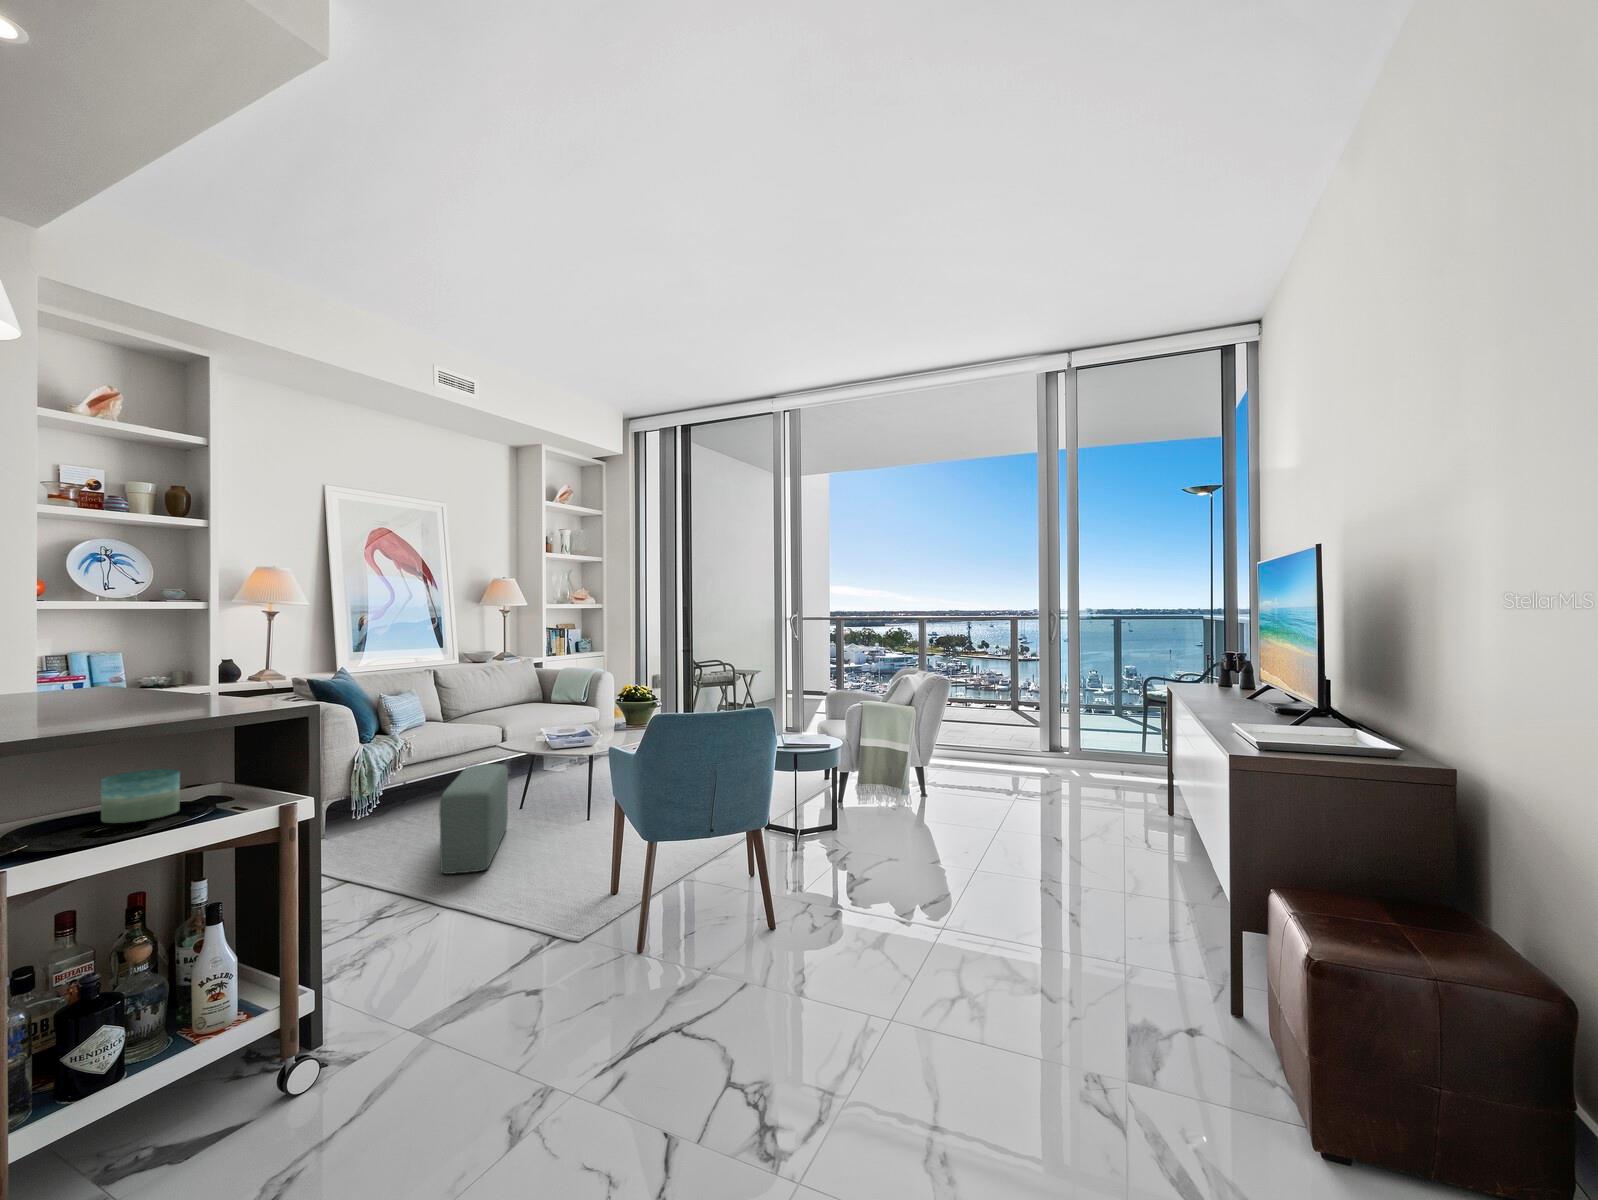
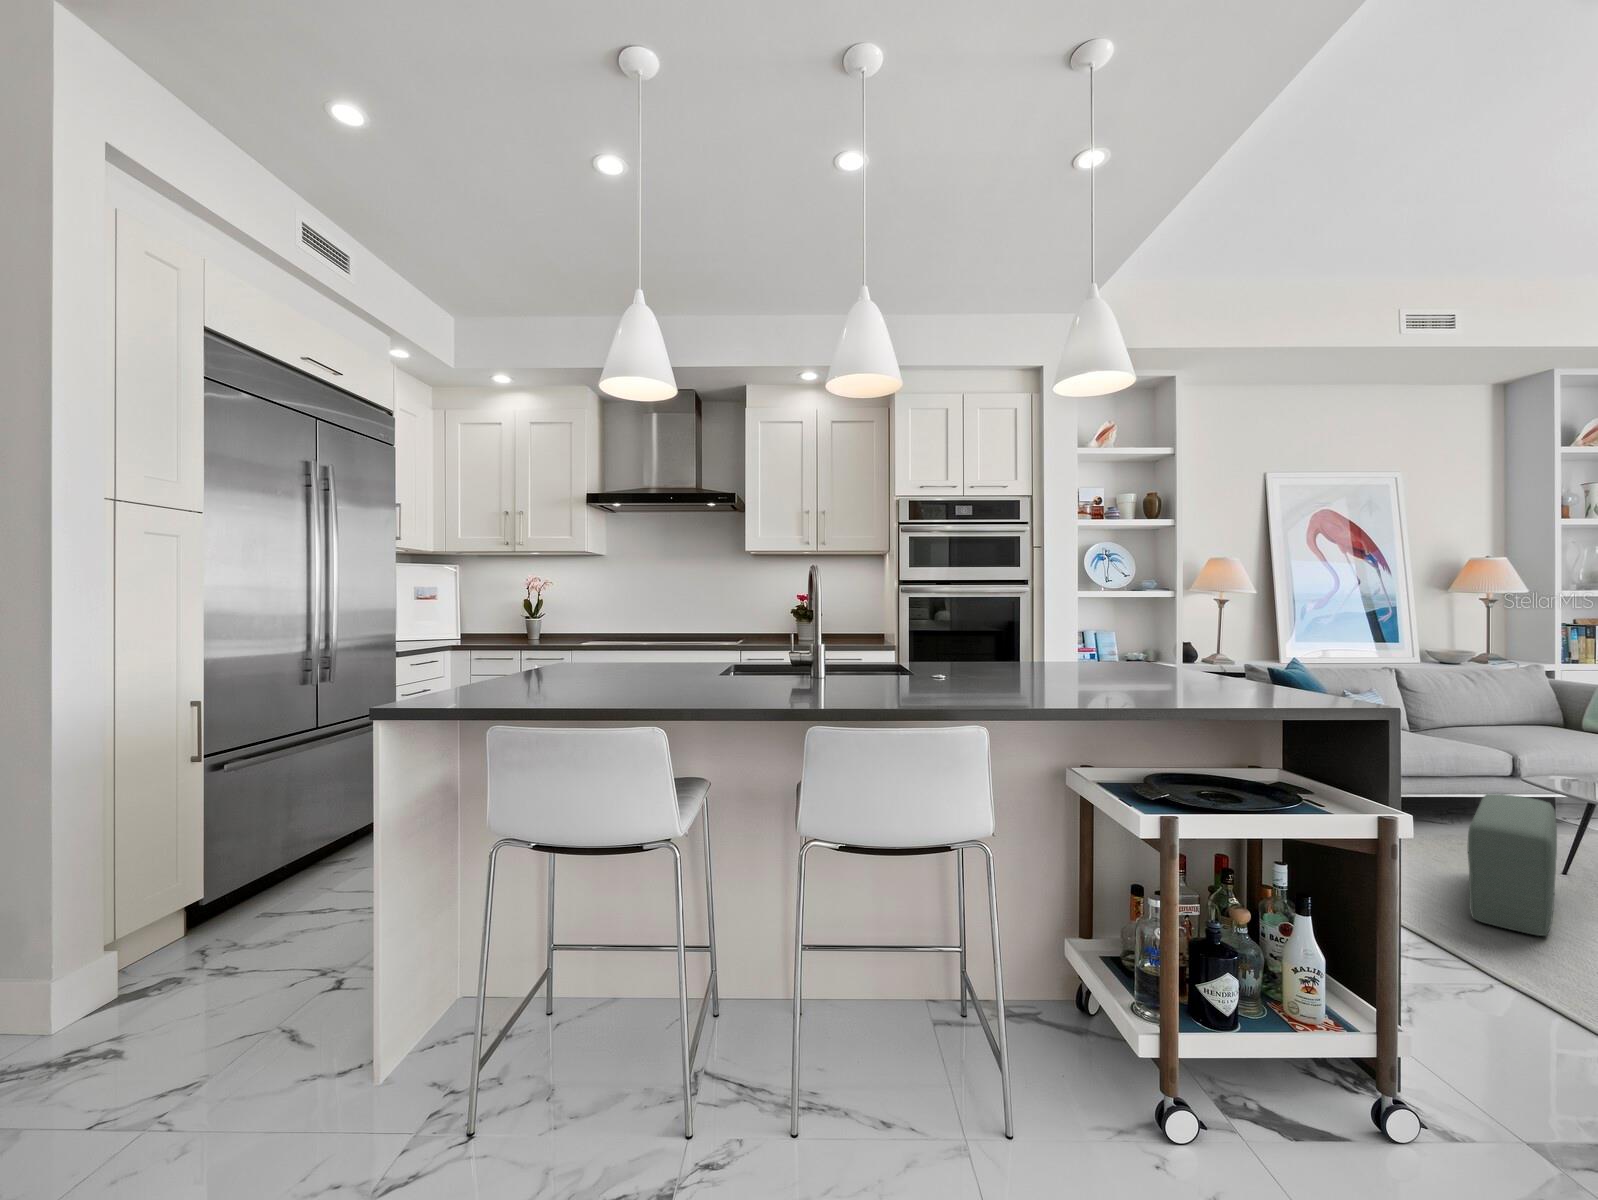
candle: present [101,769,180,823] -> none [1210,749,1274,799]

